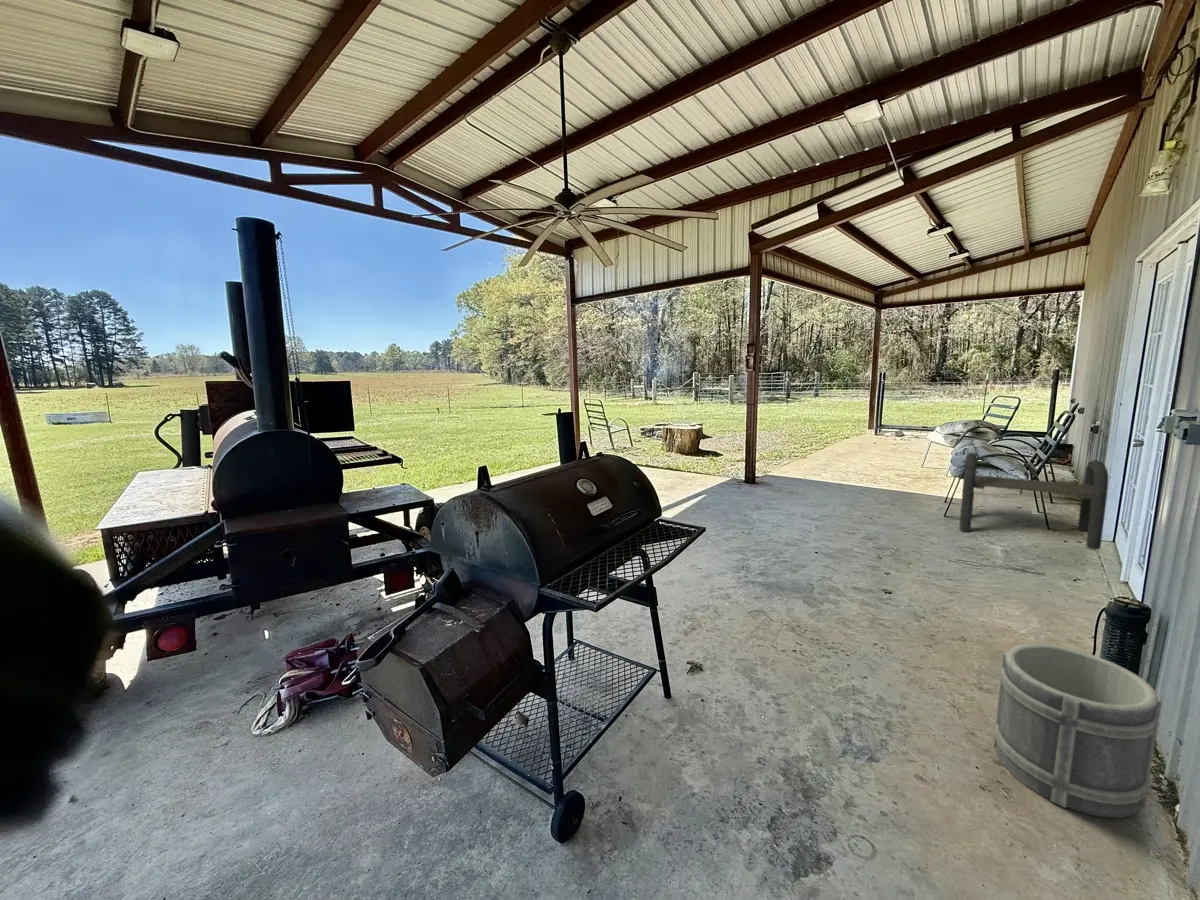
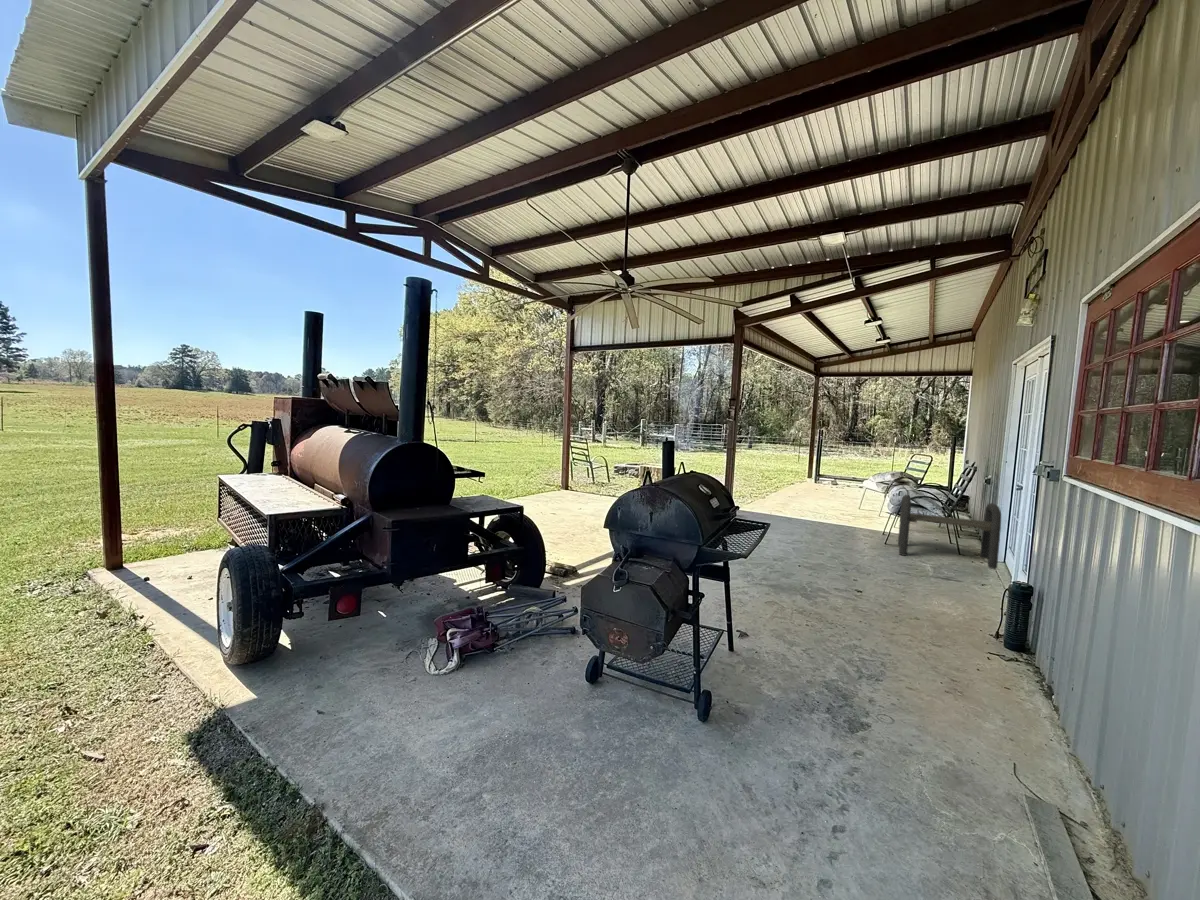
bucket: present [994,644,1161,818] -> none [953,606,1049,703]

